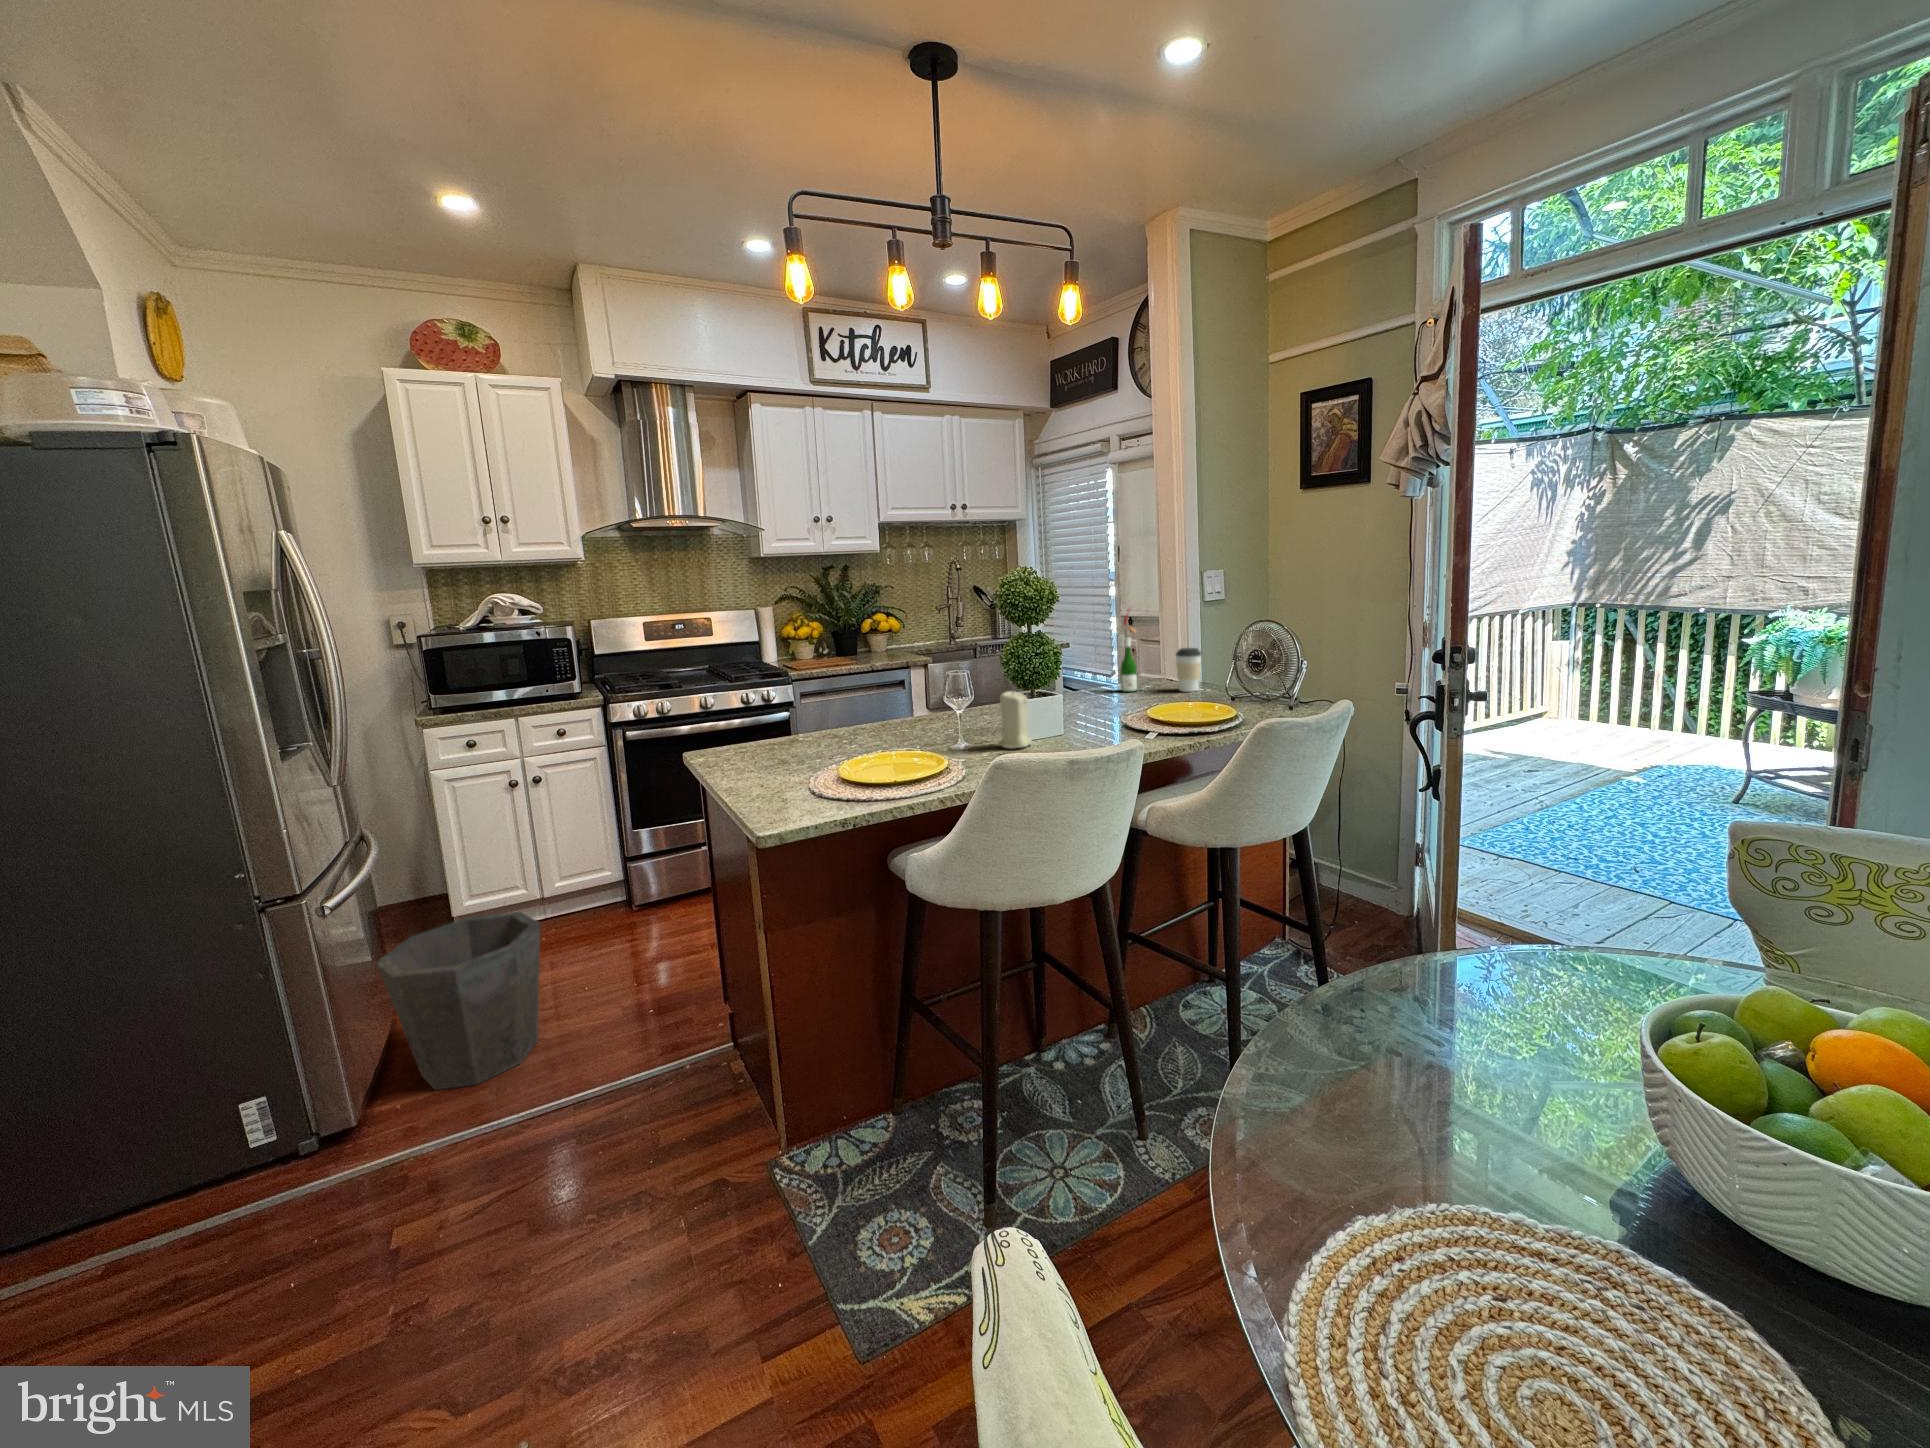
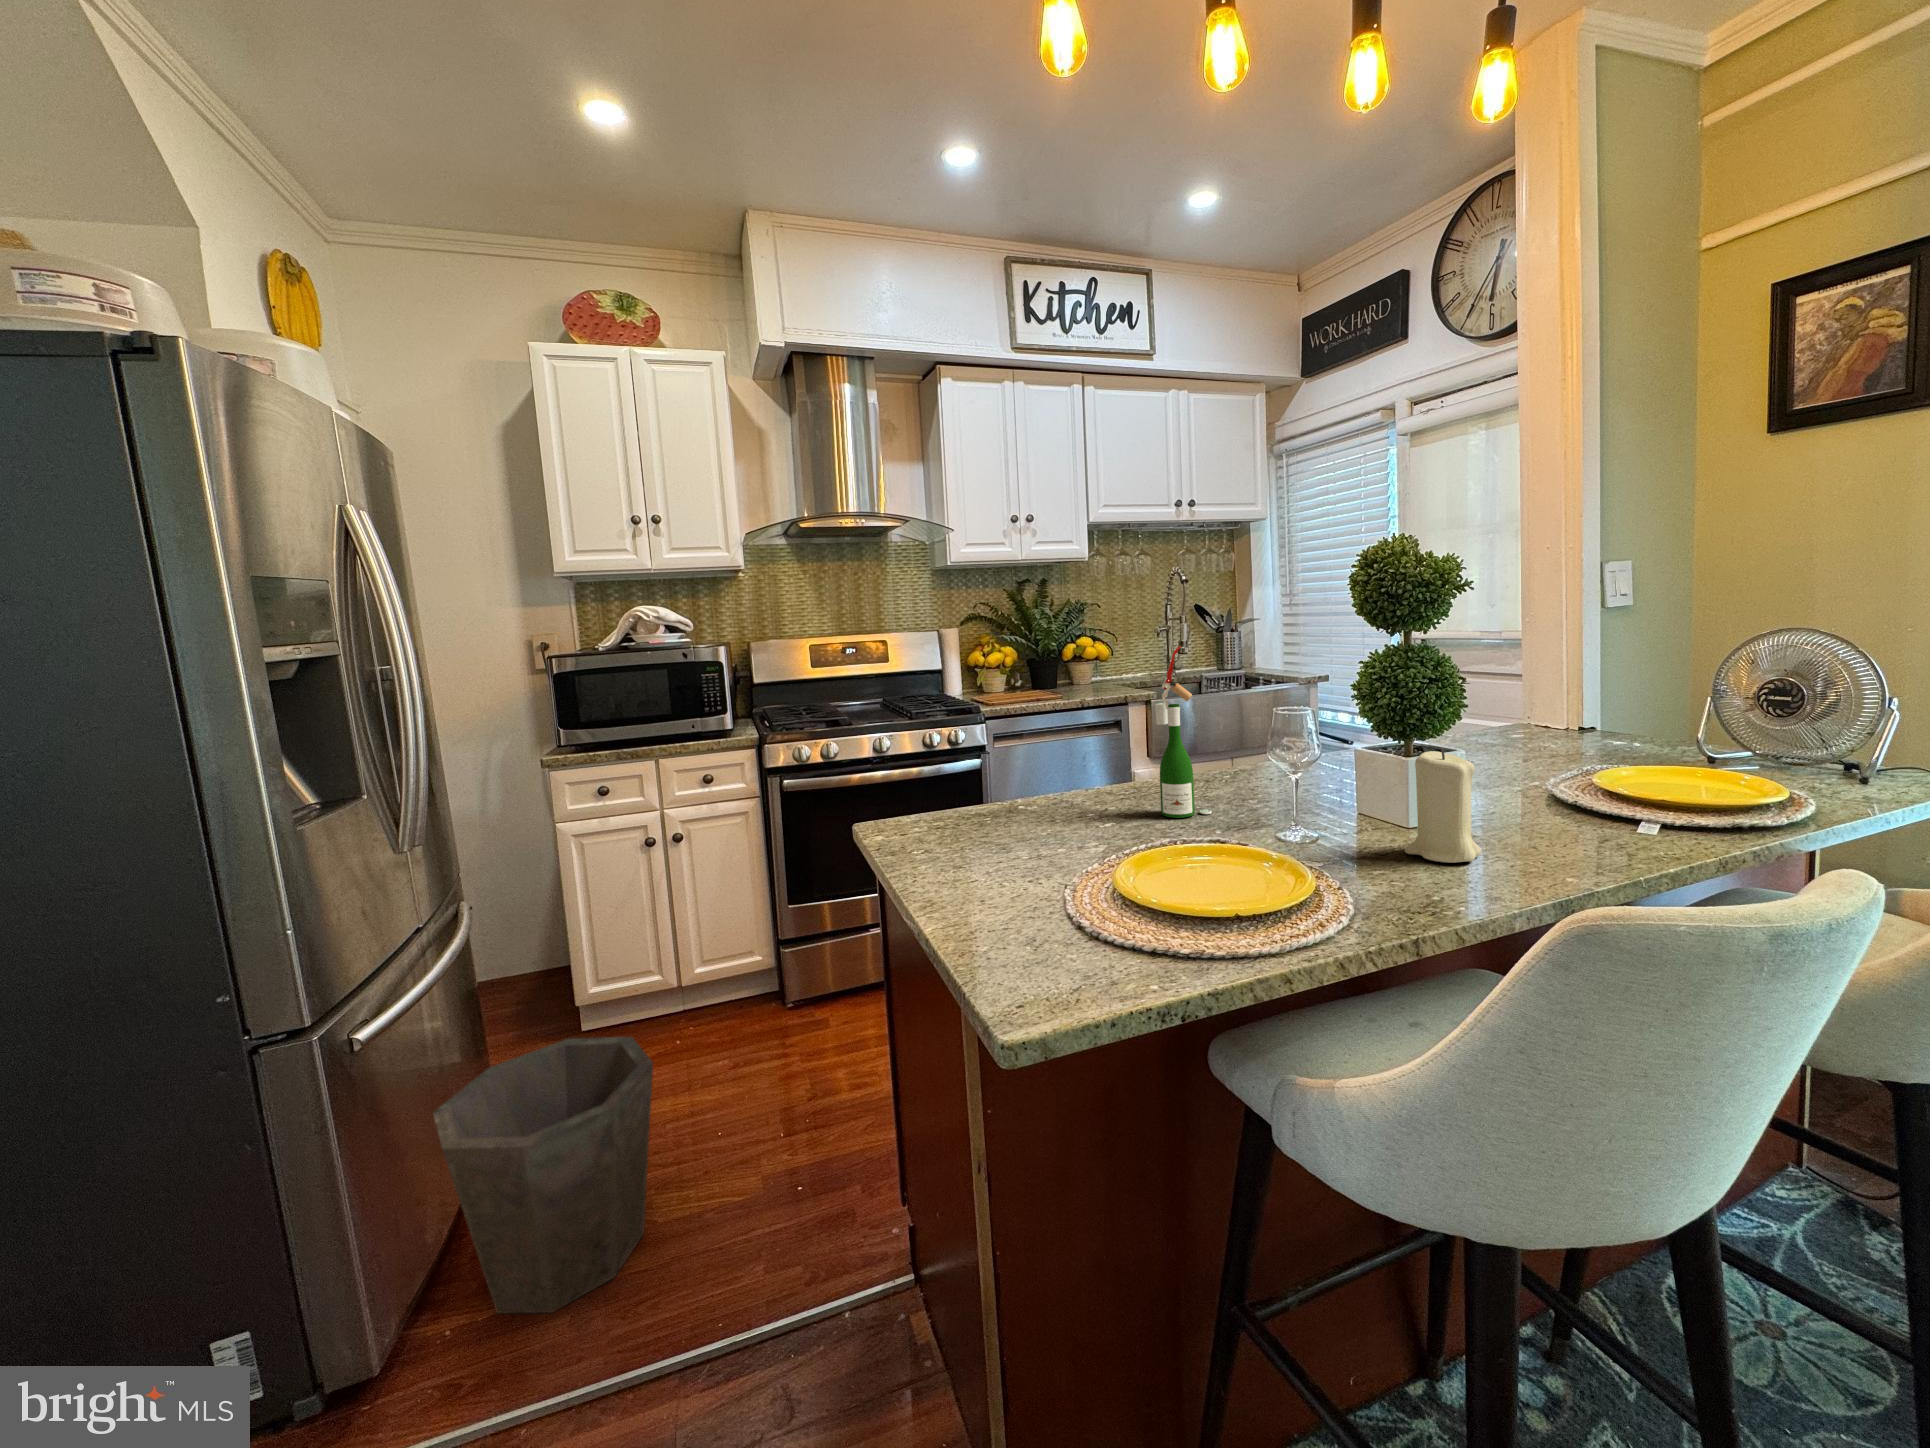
wine bottle: present [1118,610,1143,692] -> present [1155,646,1212,818]
coffee cup: present [1176,648,1201,692] -> none [1621,679,1677,753]

